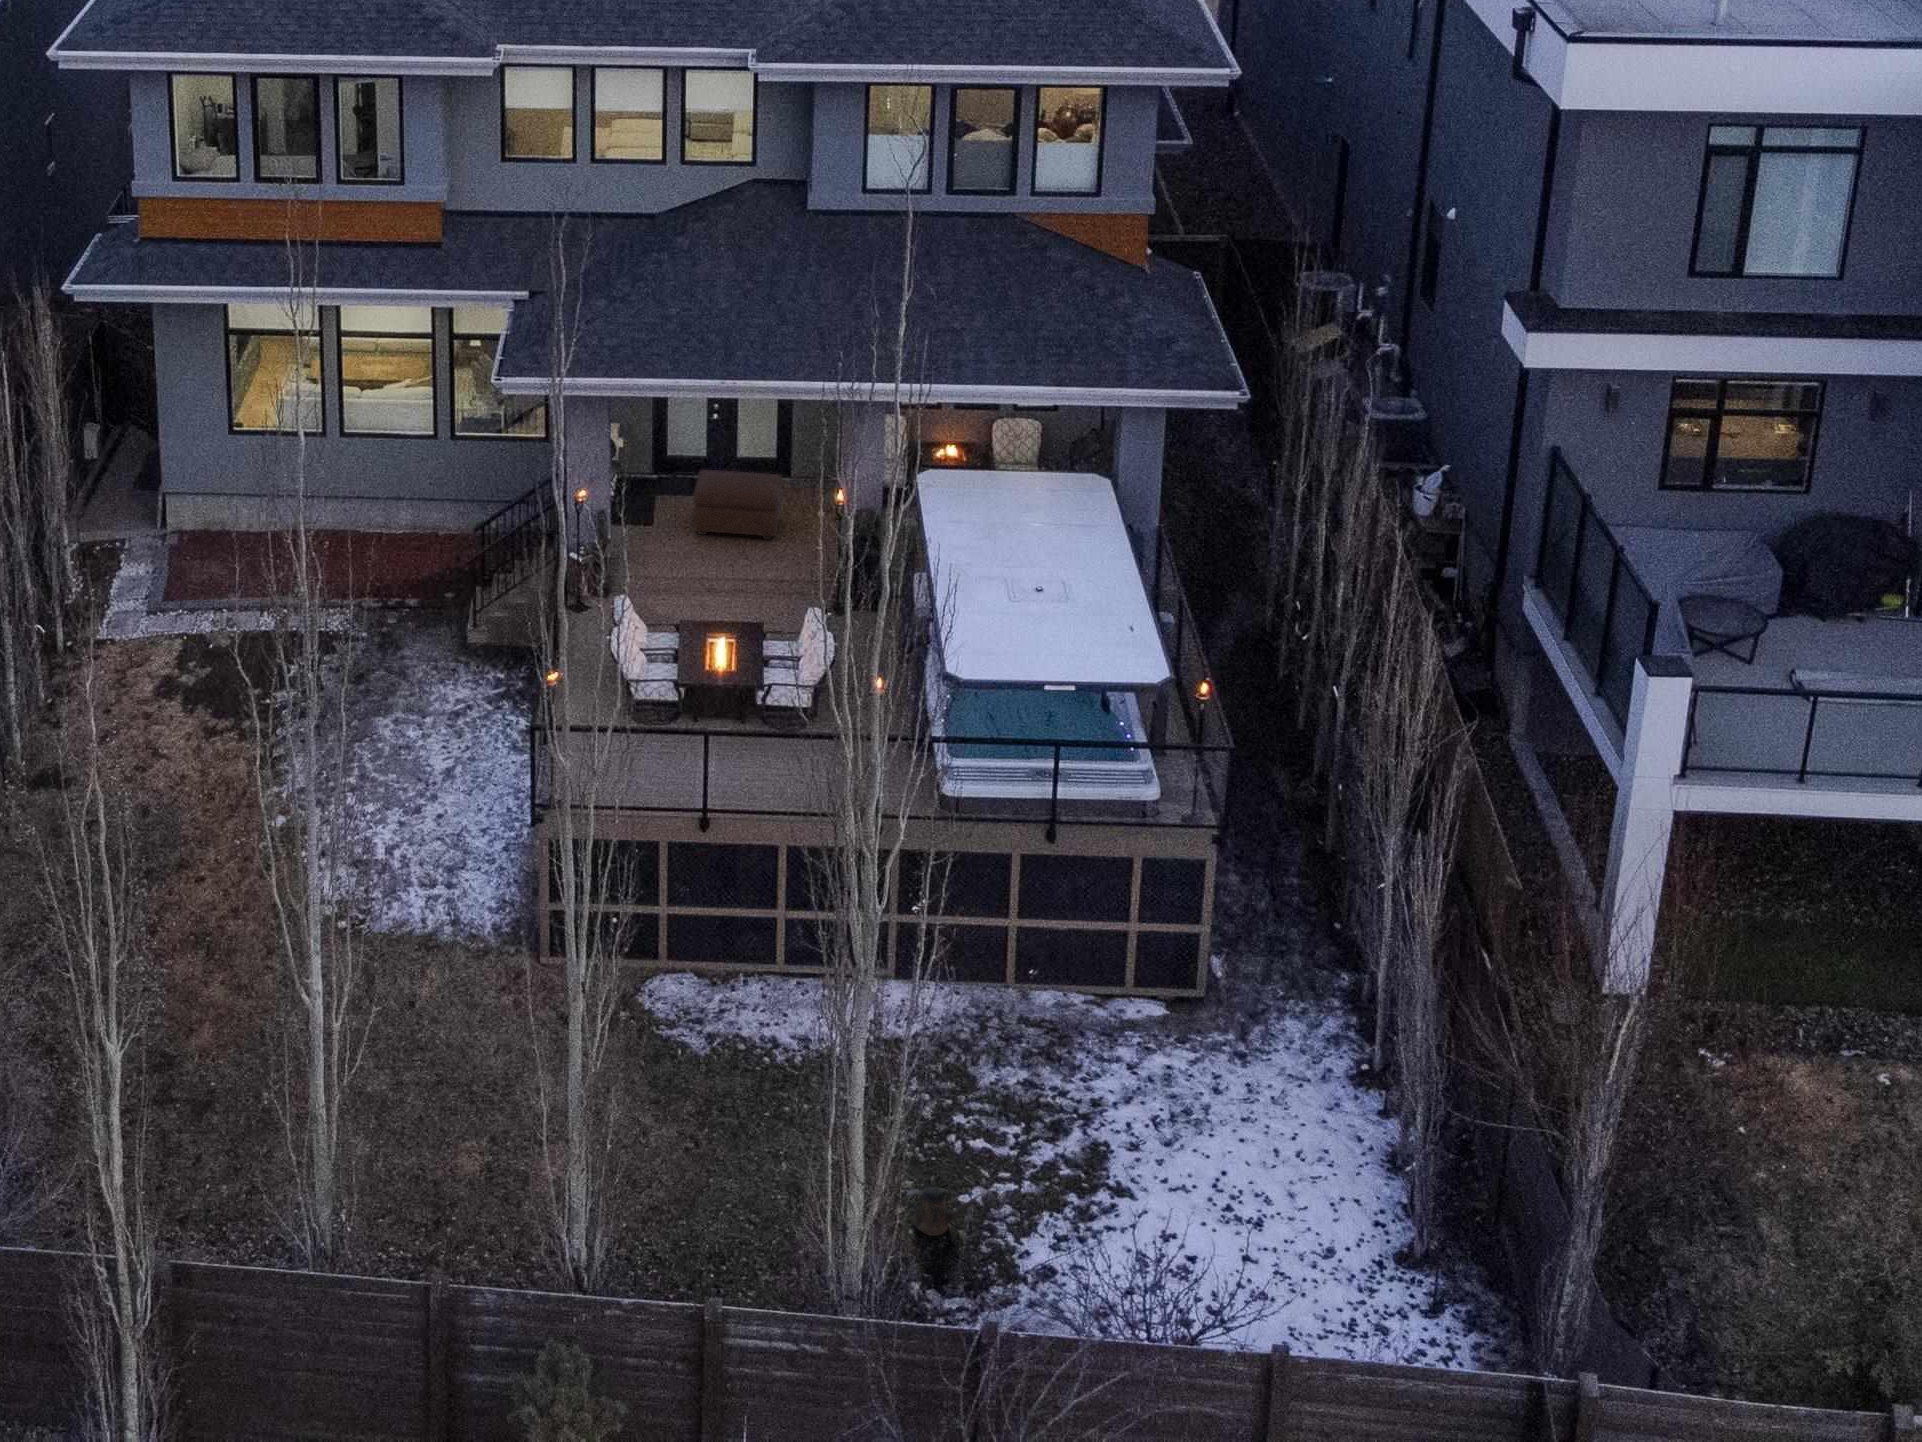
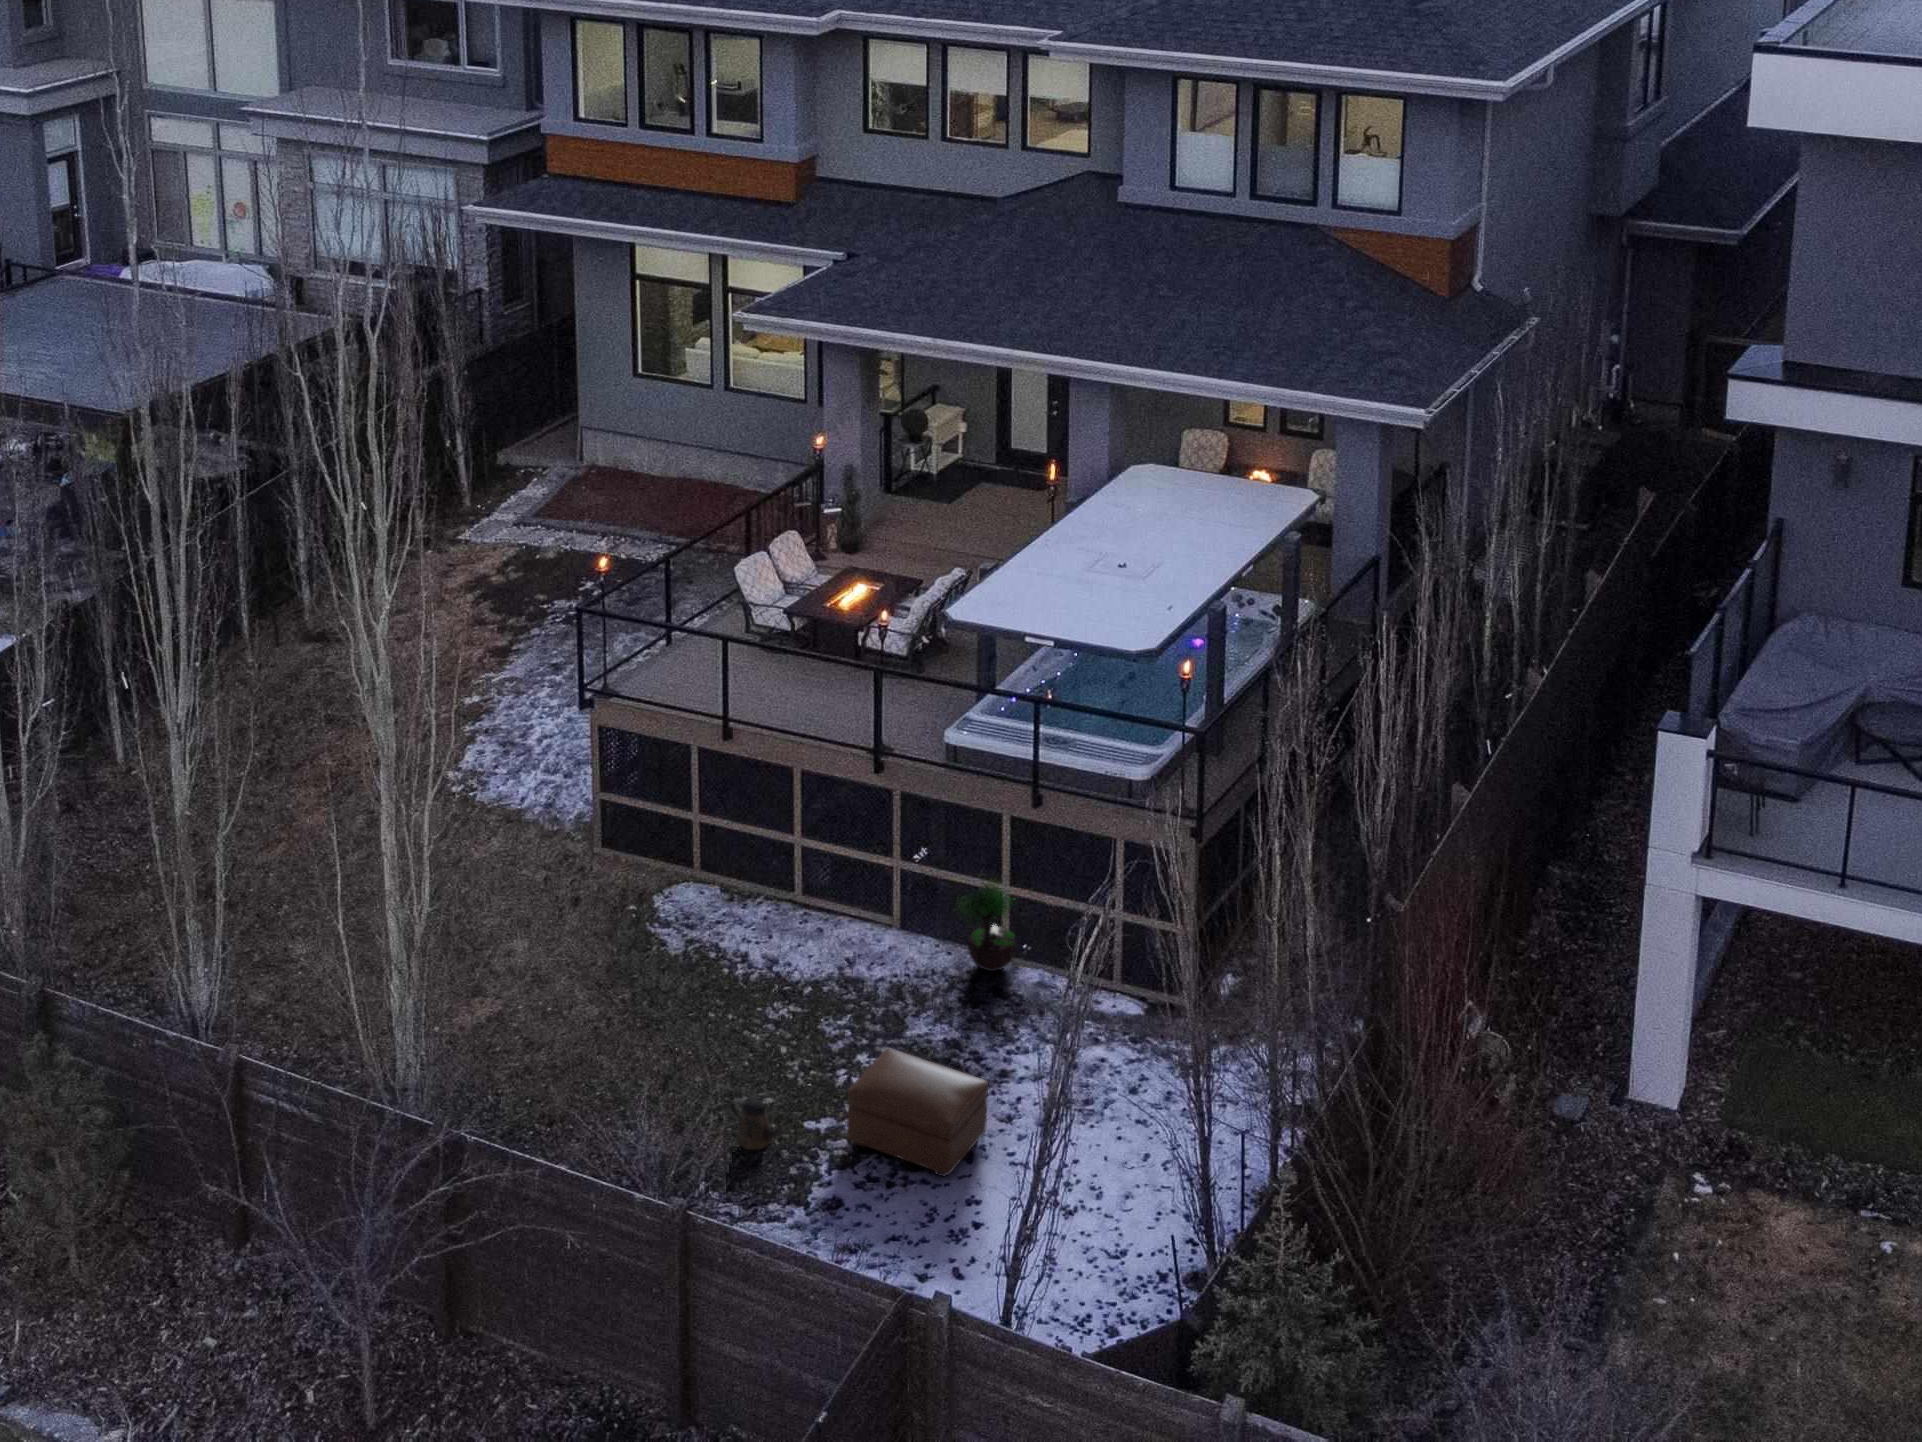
ottoman: present [693,470,782,540] -> present [847,1048,988,1176]
potted tree: none [975,916,1040,1005] -> present [957,882,1016,971]

